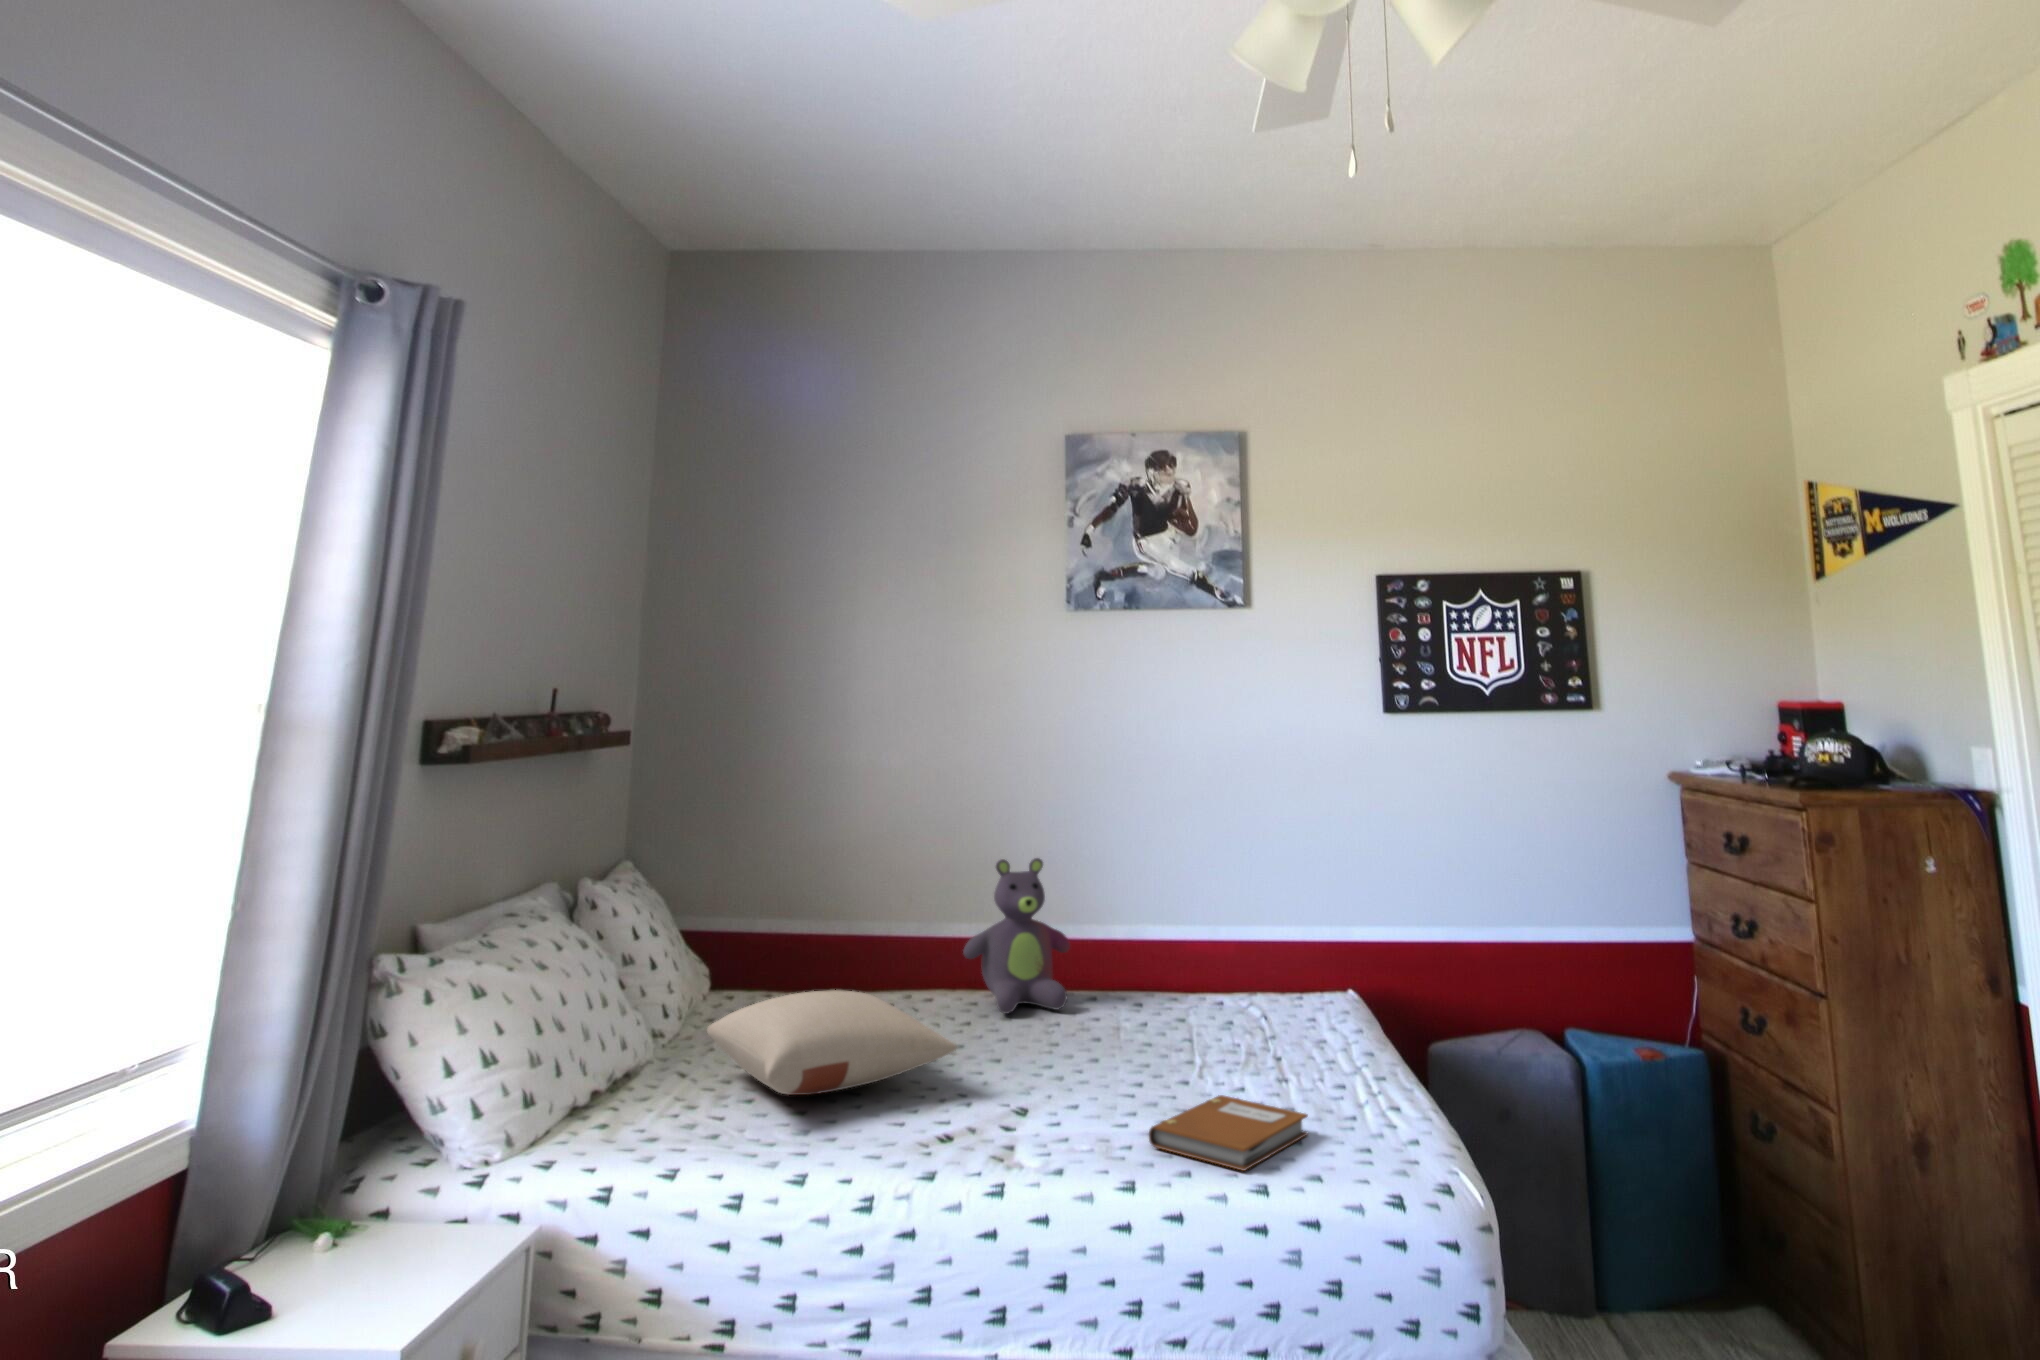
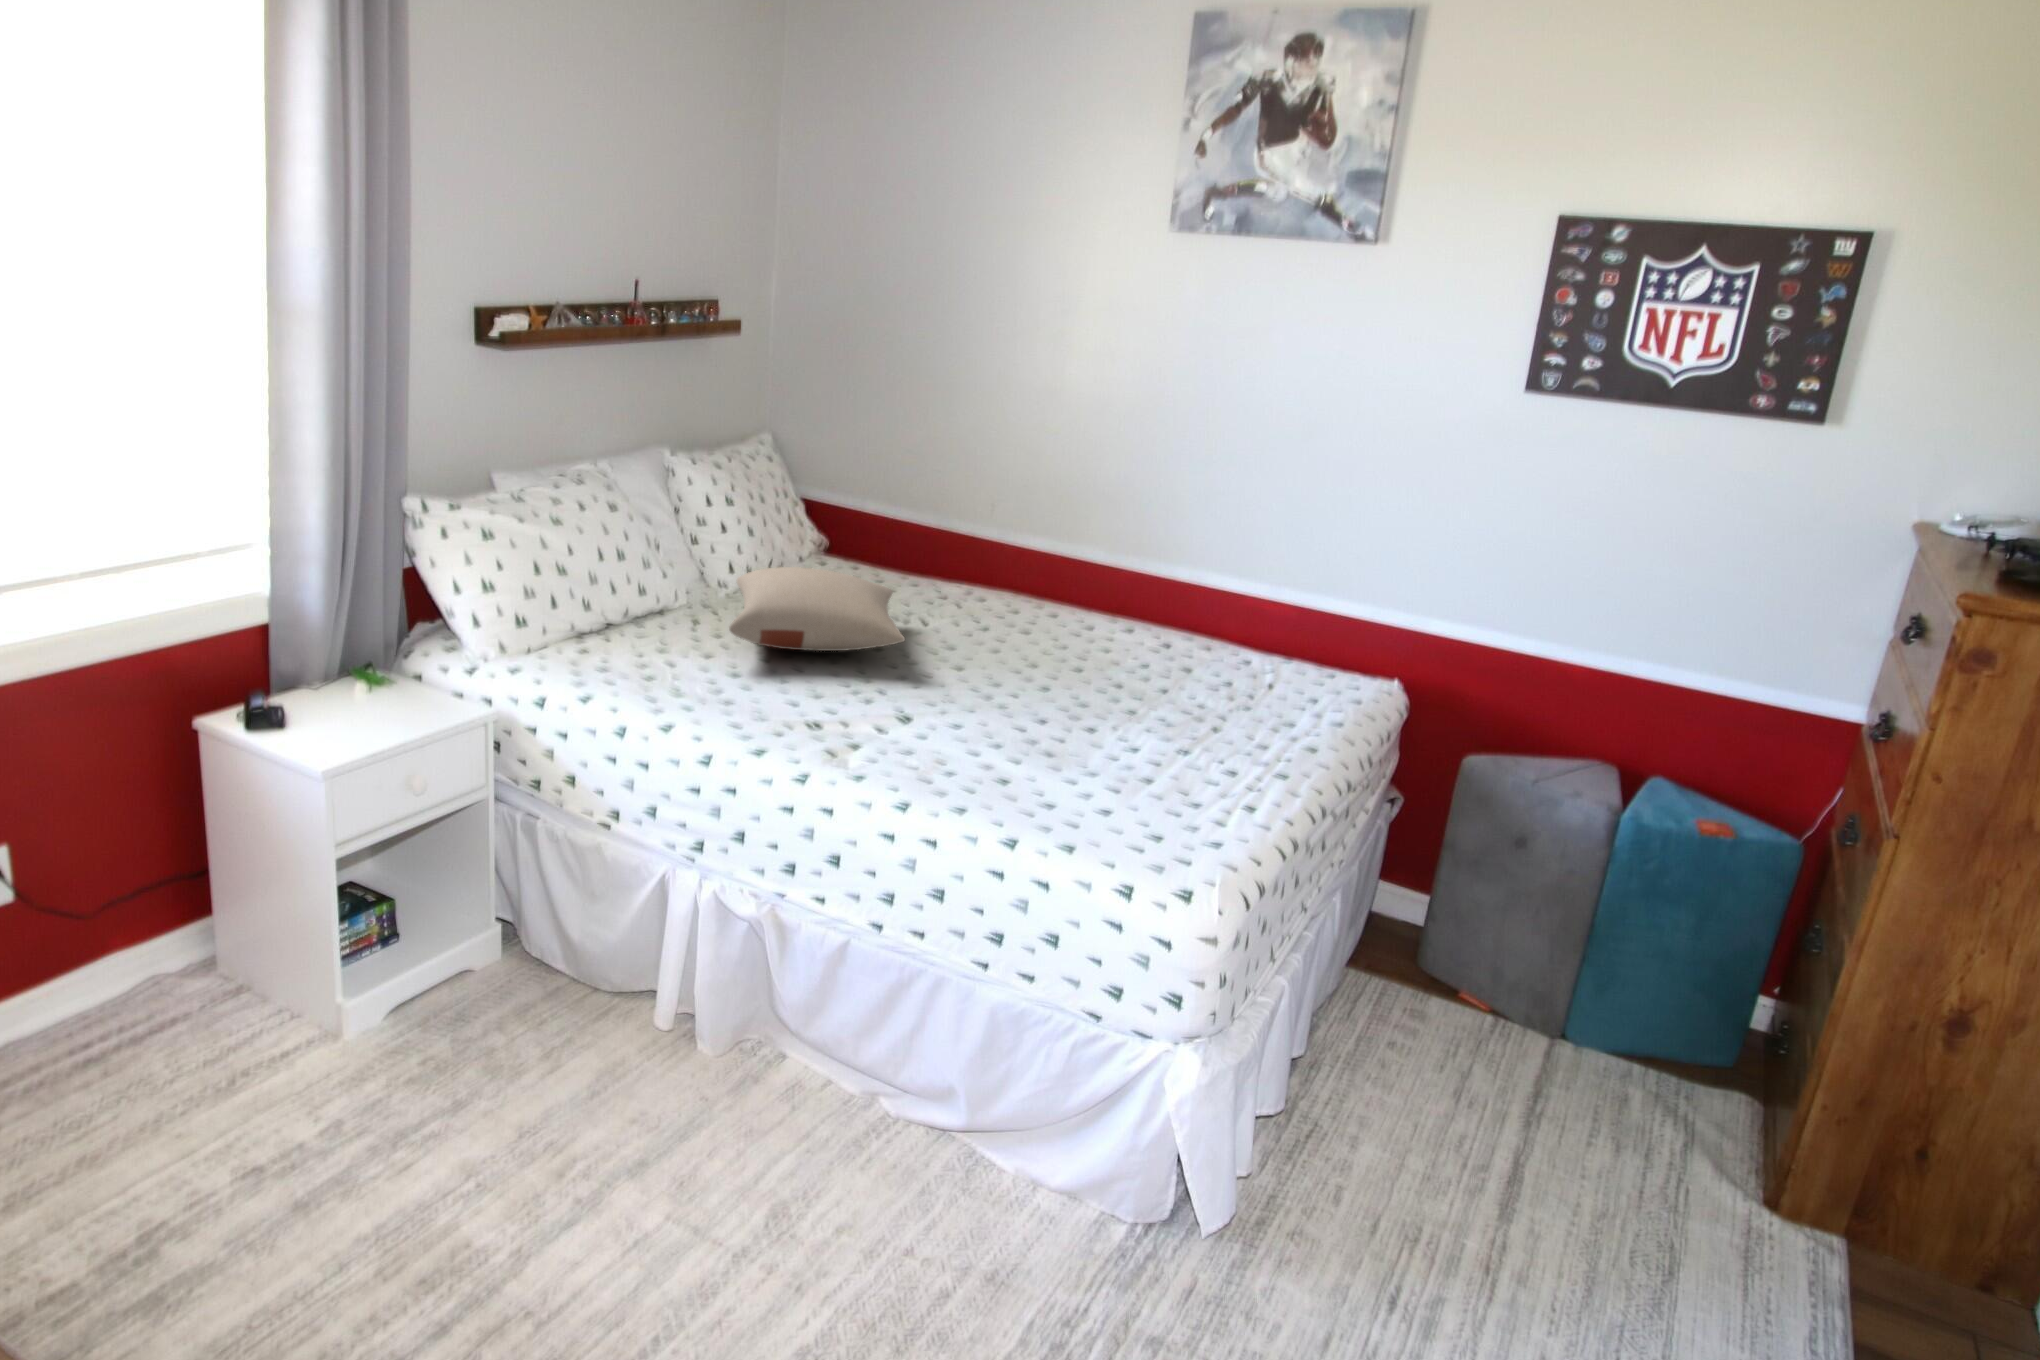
stuffed bear: present [963,858,1070,1014] -> none [1007,481,1113,625]
notebook: present [1149,1095,1308,1171] -> none [1003,735,1161,802]

